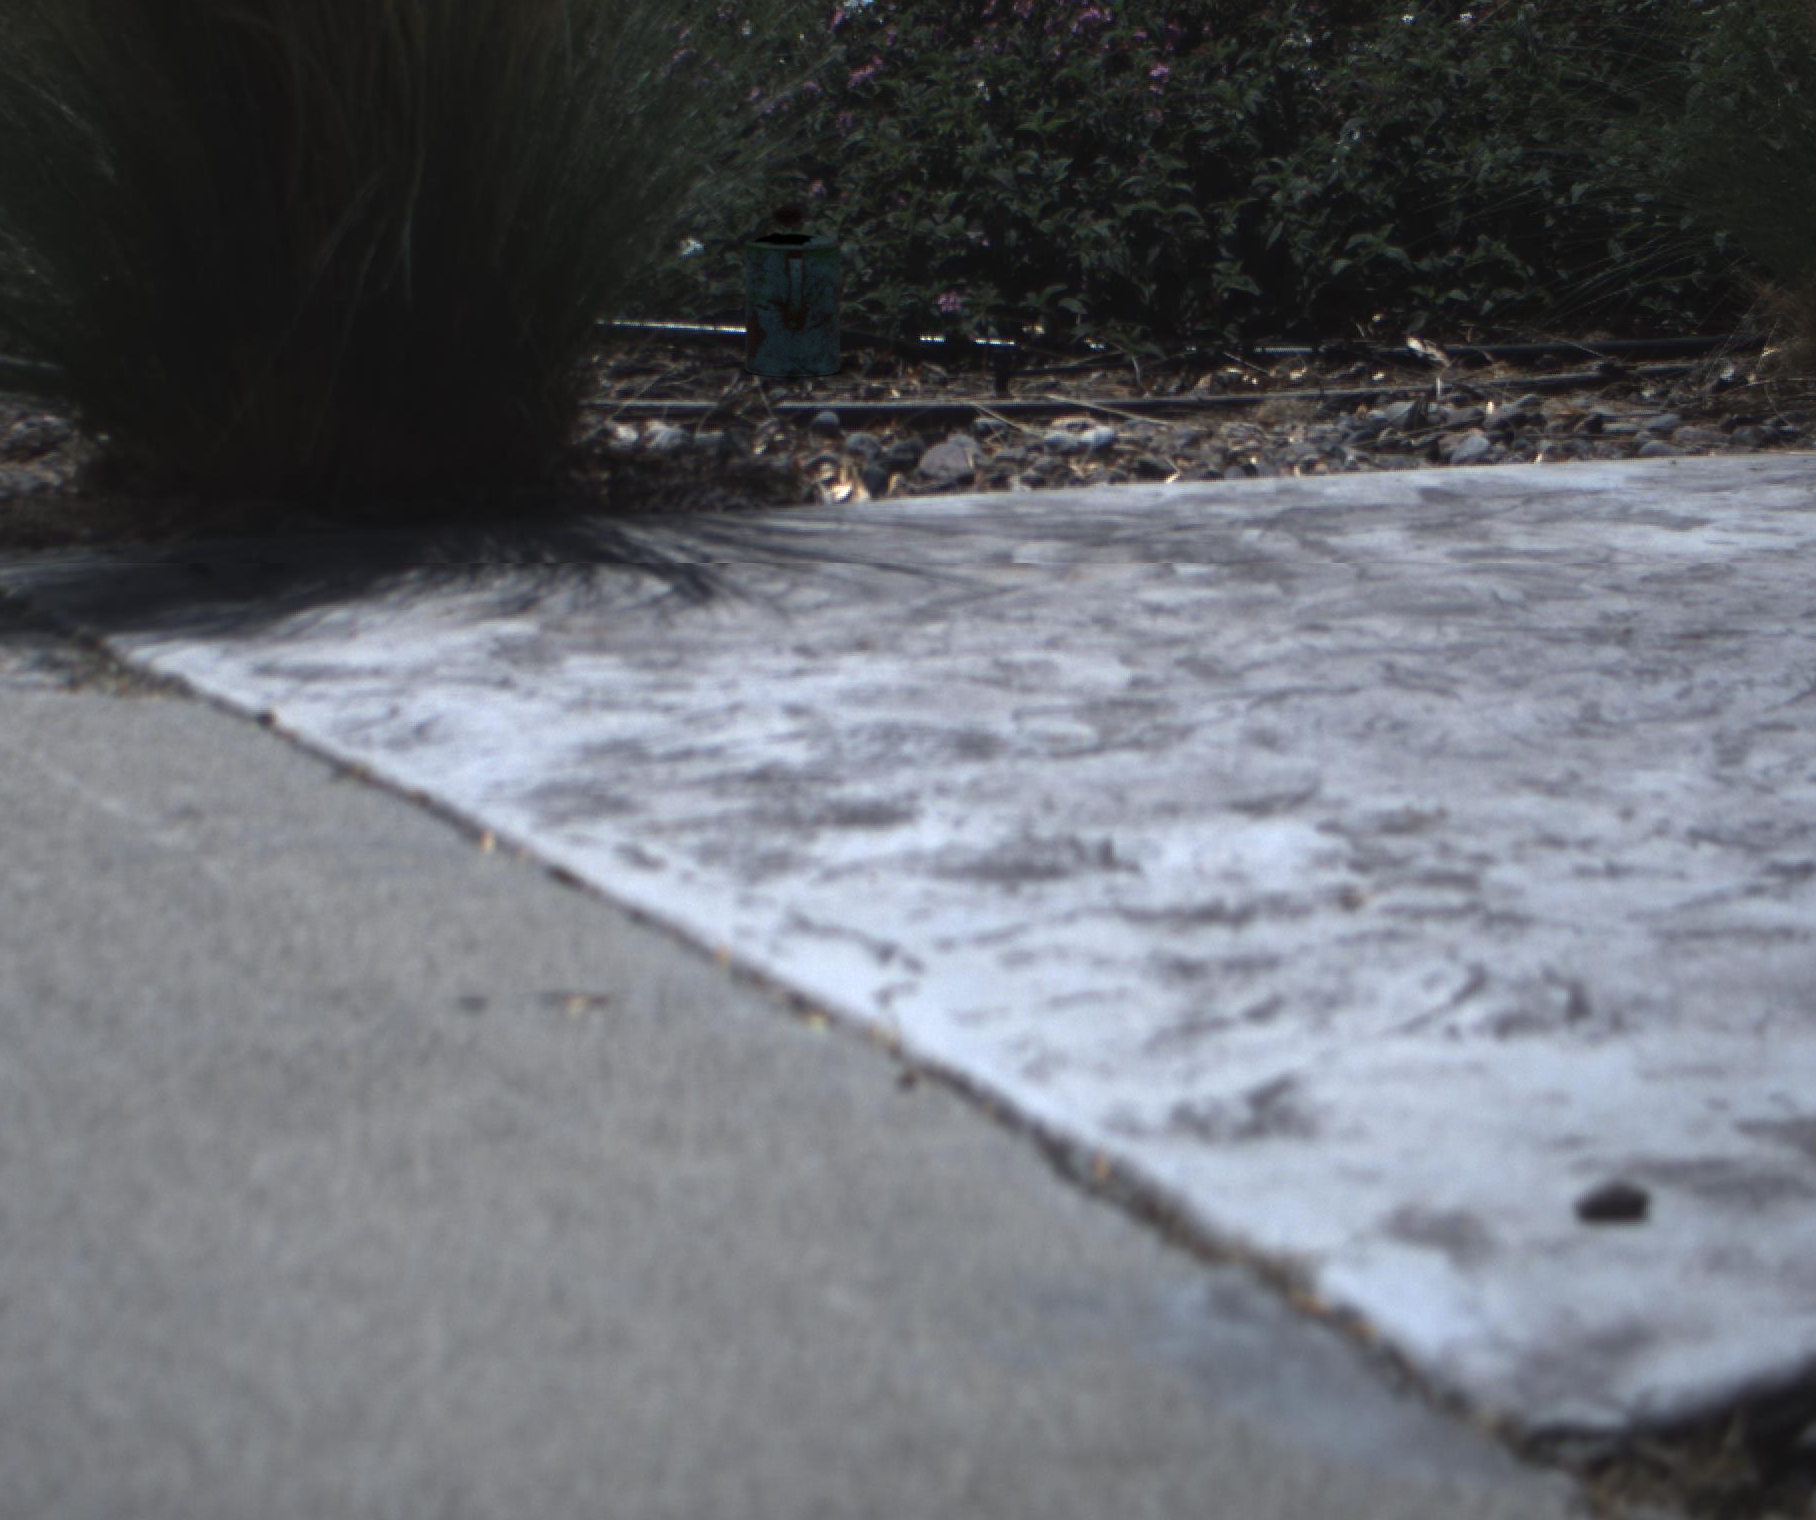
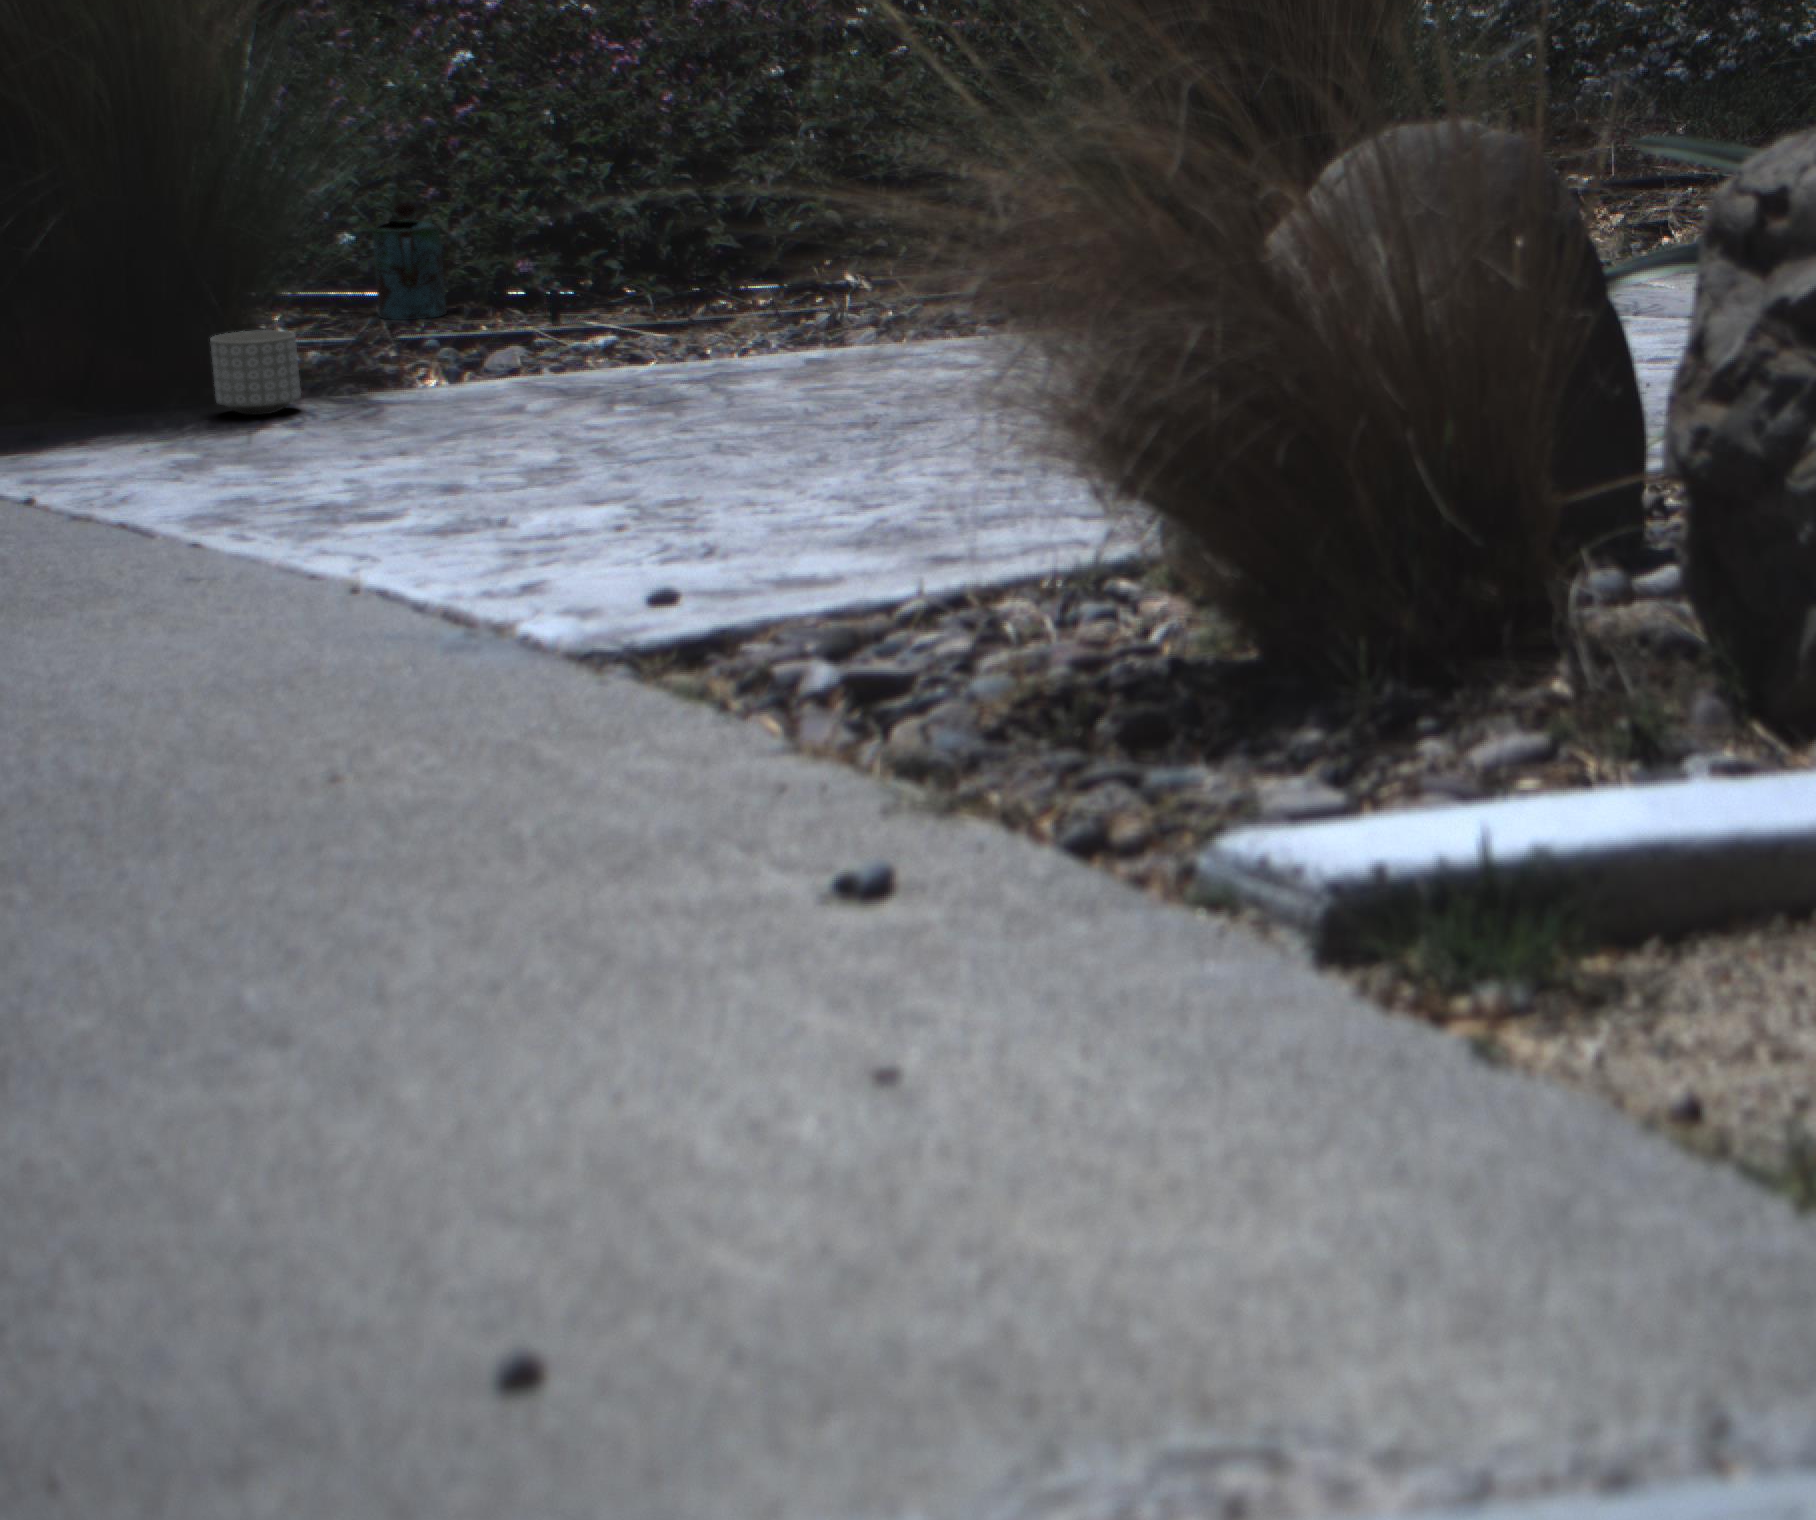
planter: none [544,410,670,544] -> present [210,330,301,415]

